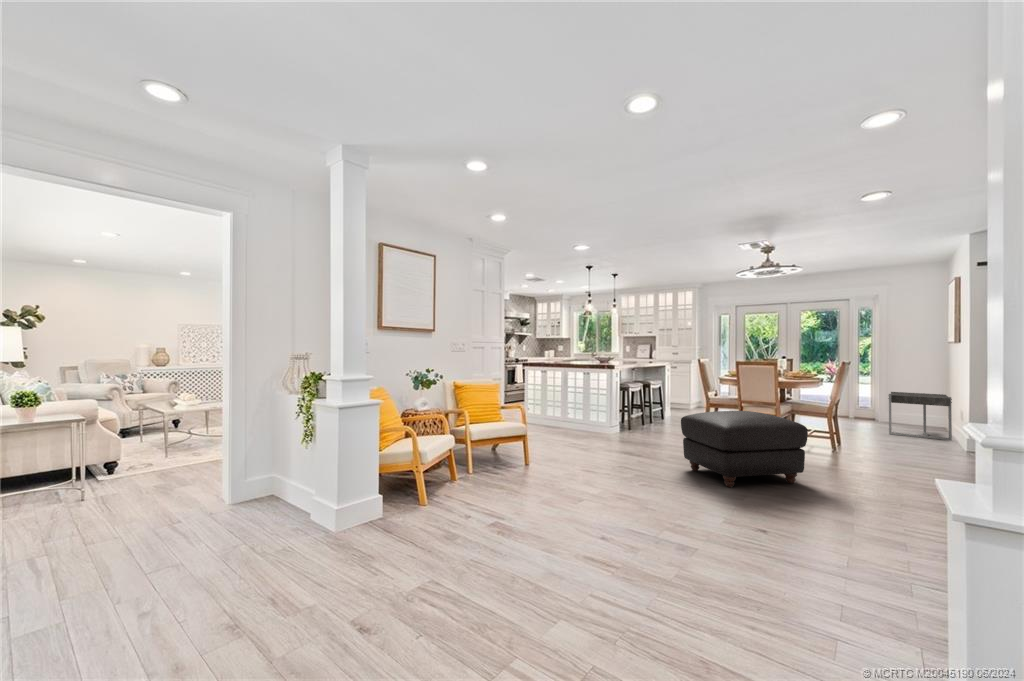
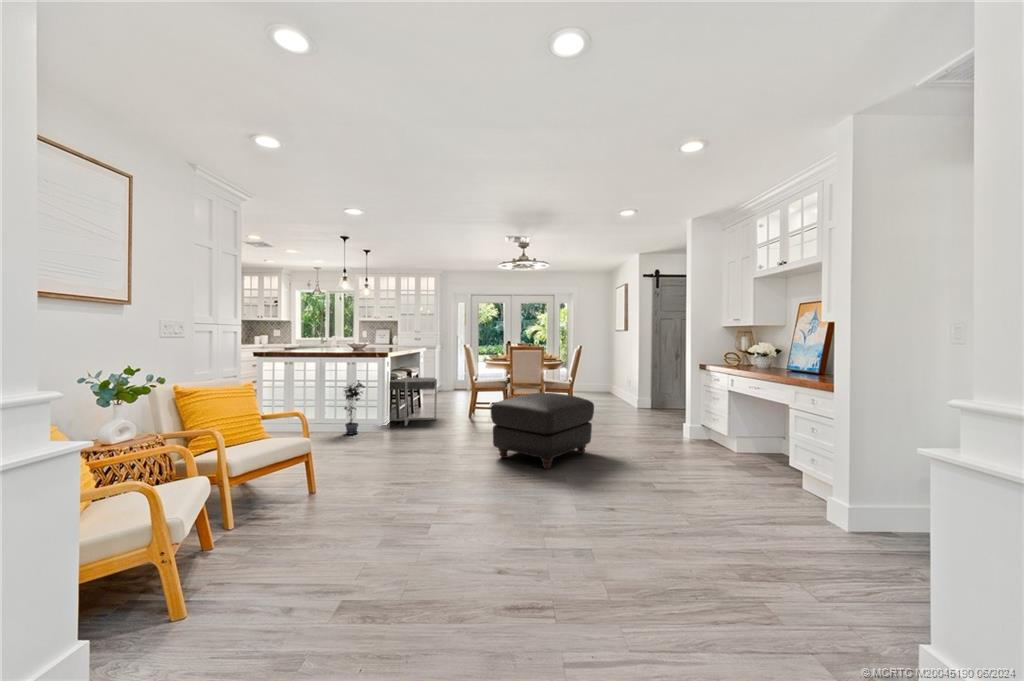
potted plant: none [576,388,595,433] -> present [344,380,364,435]
side table: present [888,392,952,440] -> present [390,378,437,426]

